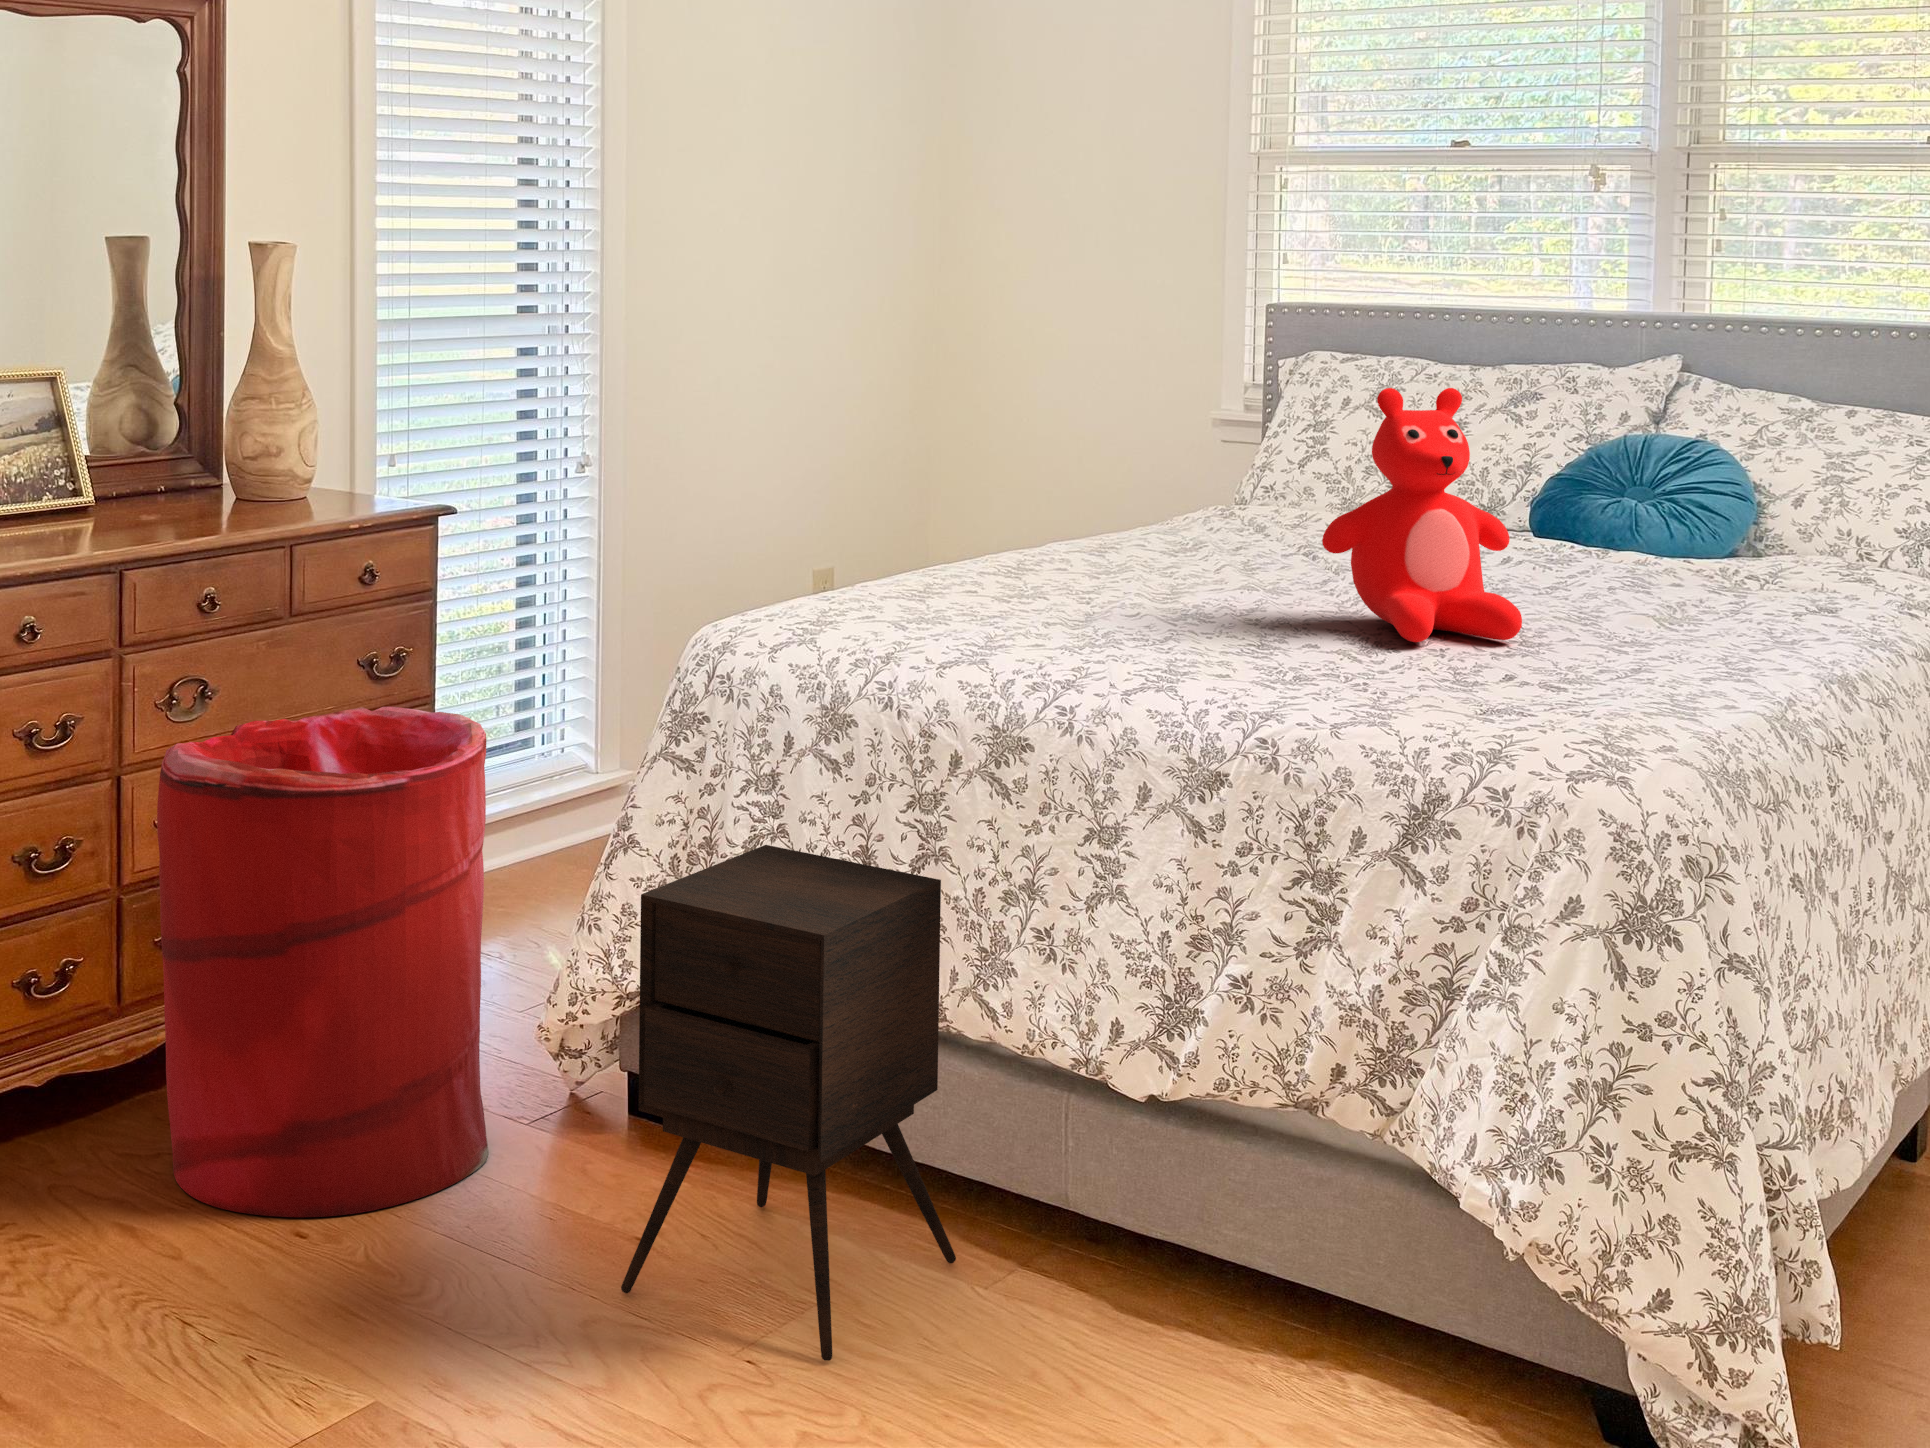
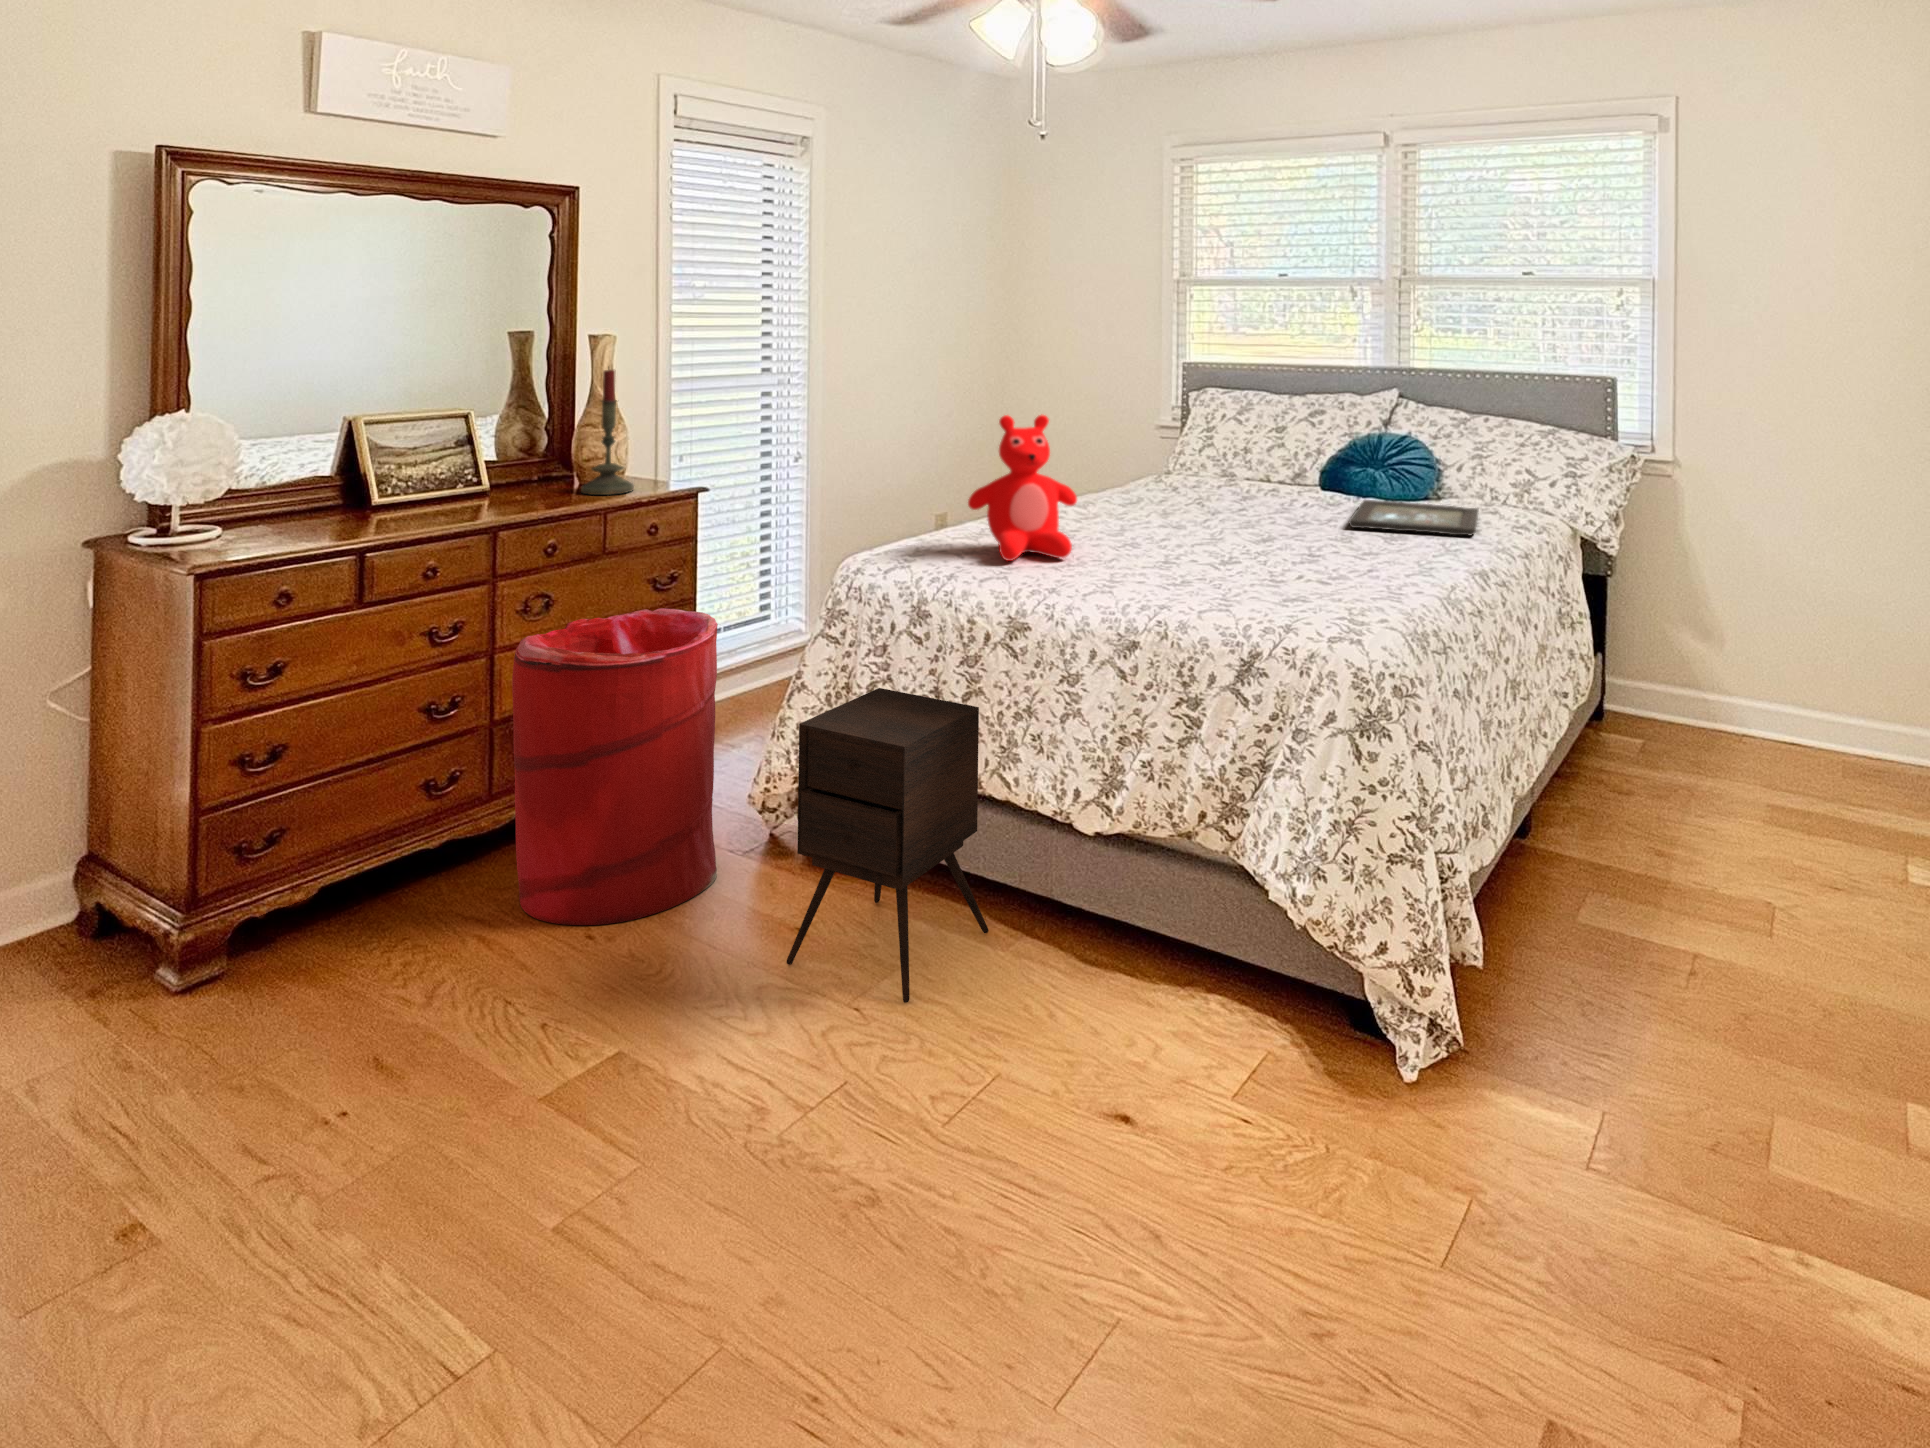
candle: none [245,296,330,515] -> present [581,369,634,495]
teddy bear: present [1322,388,1522,642] -> present [968,415,1077,561]
tray: none [1591,552,1834,615] -> present [1349,500,1479,535]

